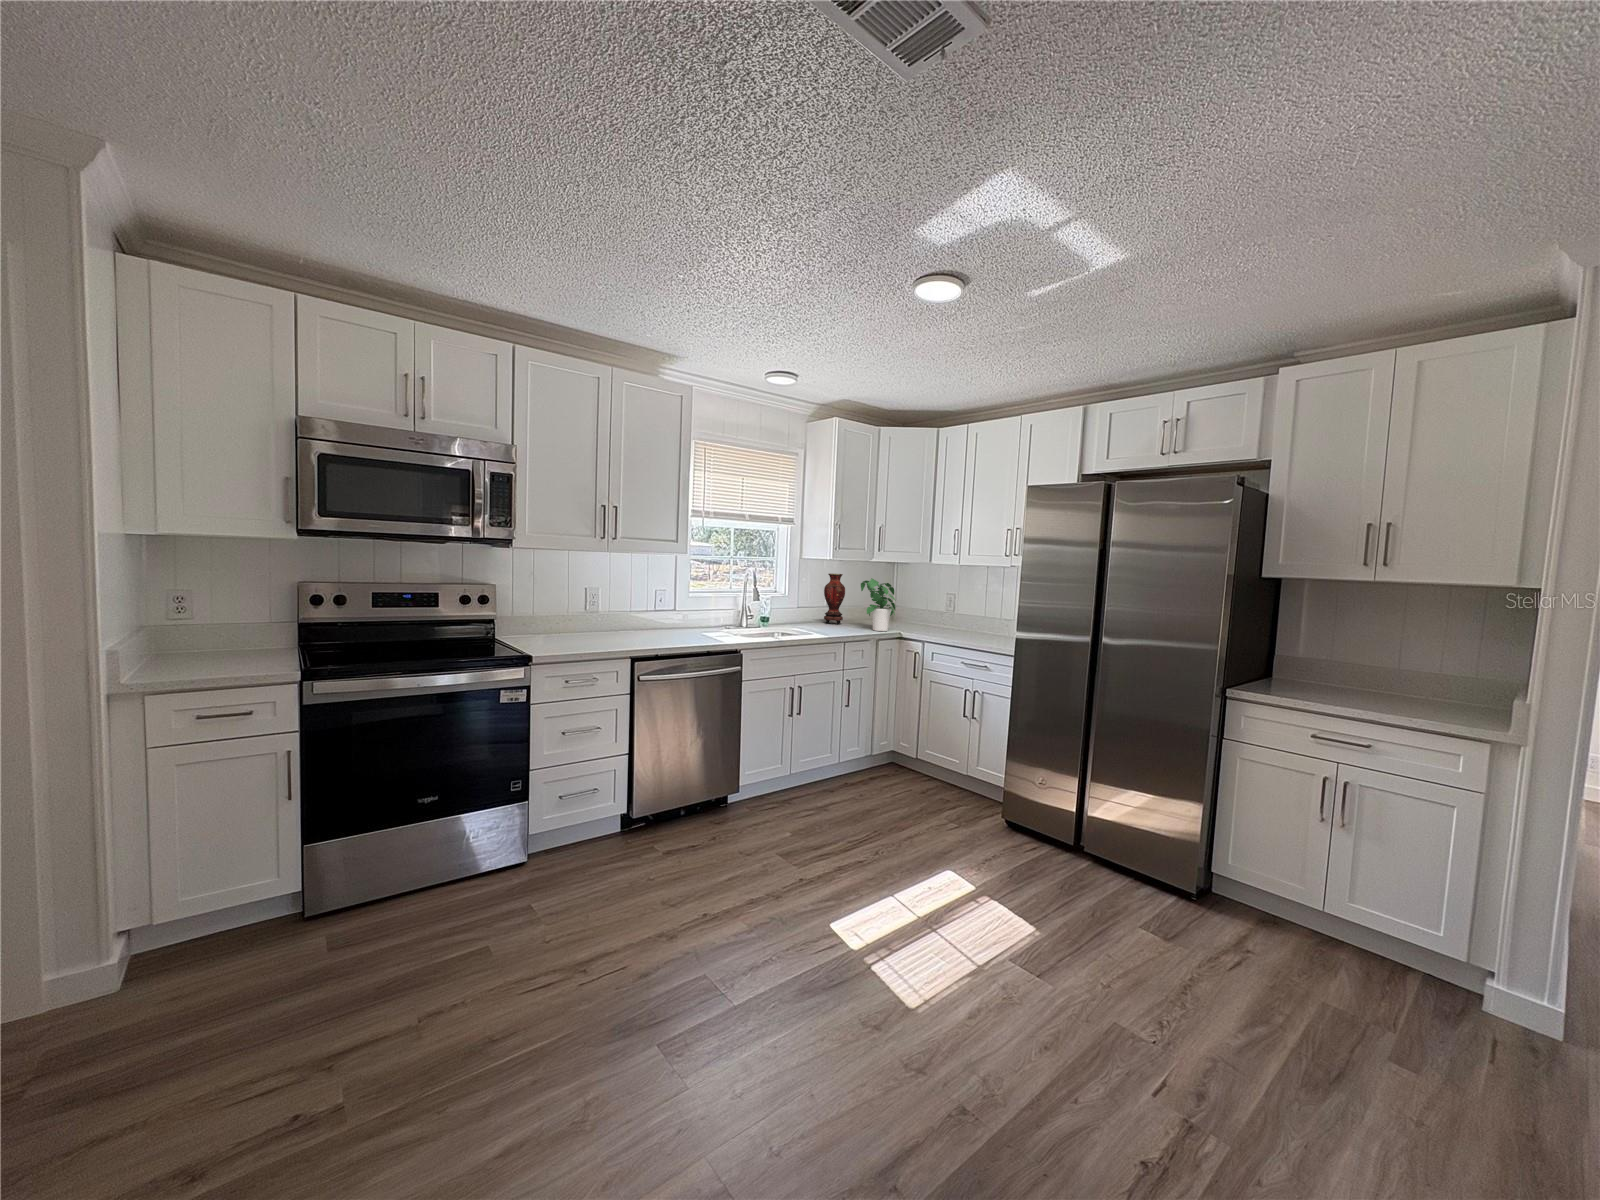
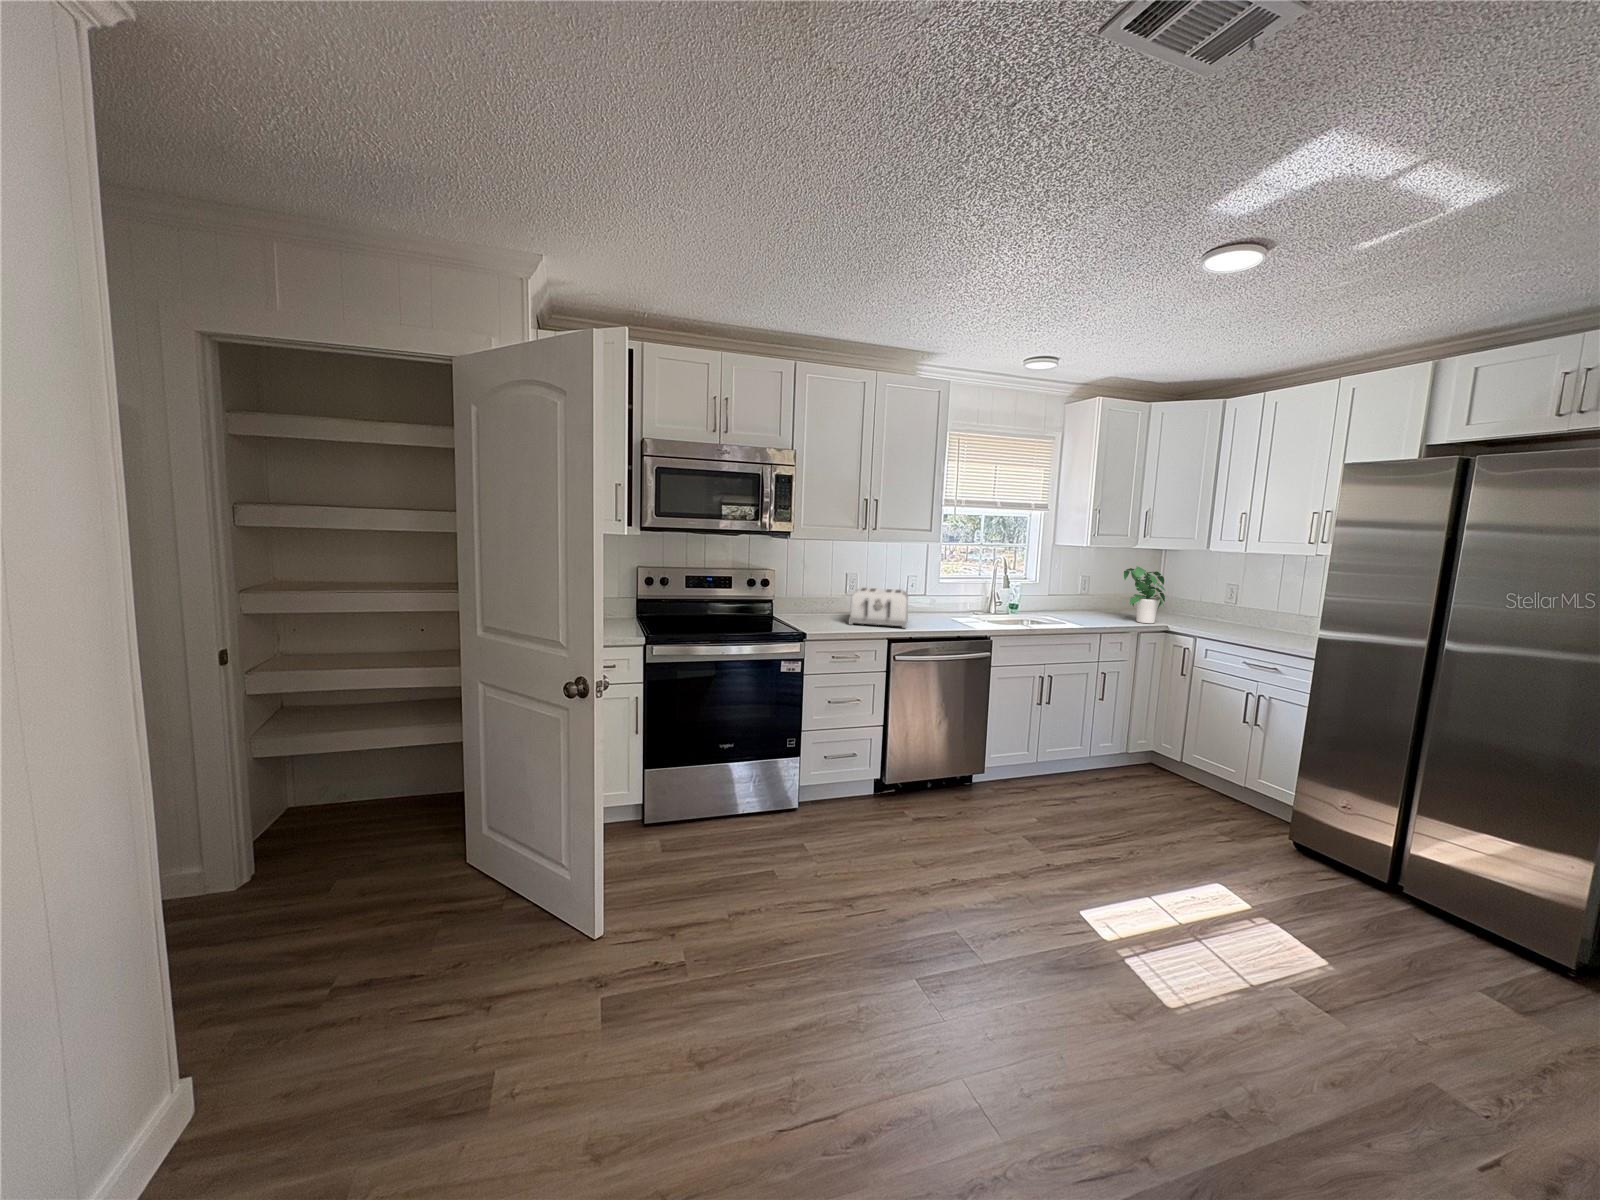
vase: present [824,574,845,624] -> none [1080,560,1105,614]
toaster: none [587,604,655,646] -> present [849,587,908,628]

